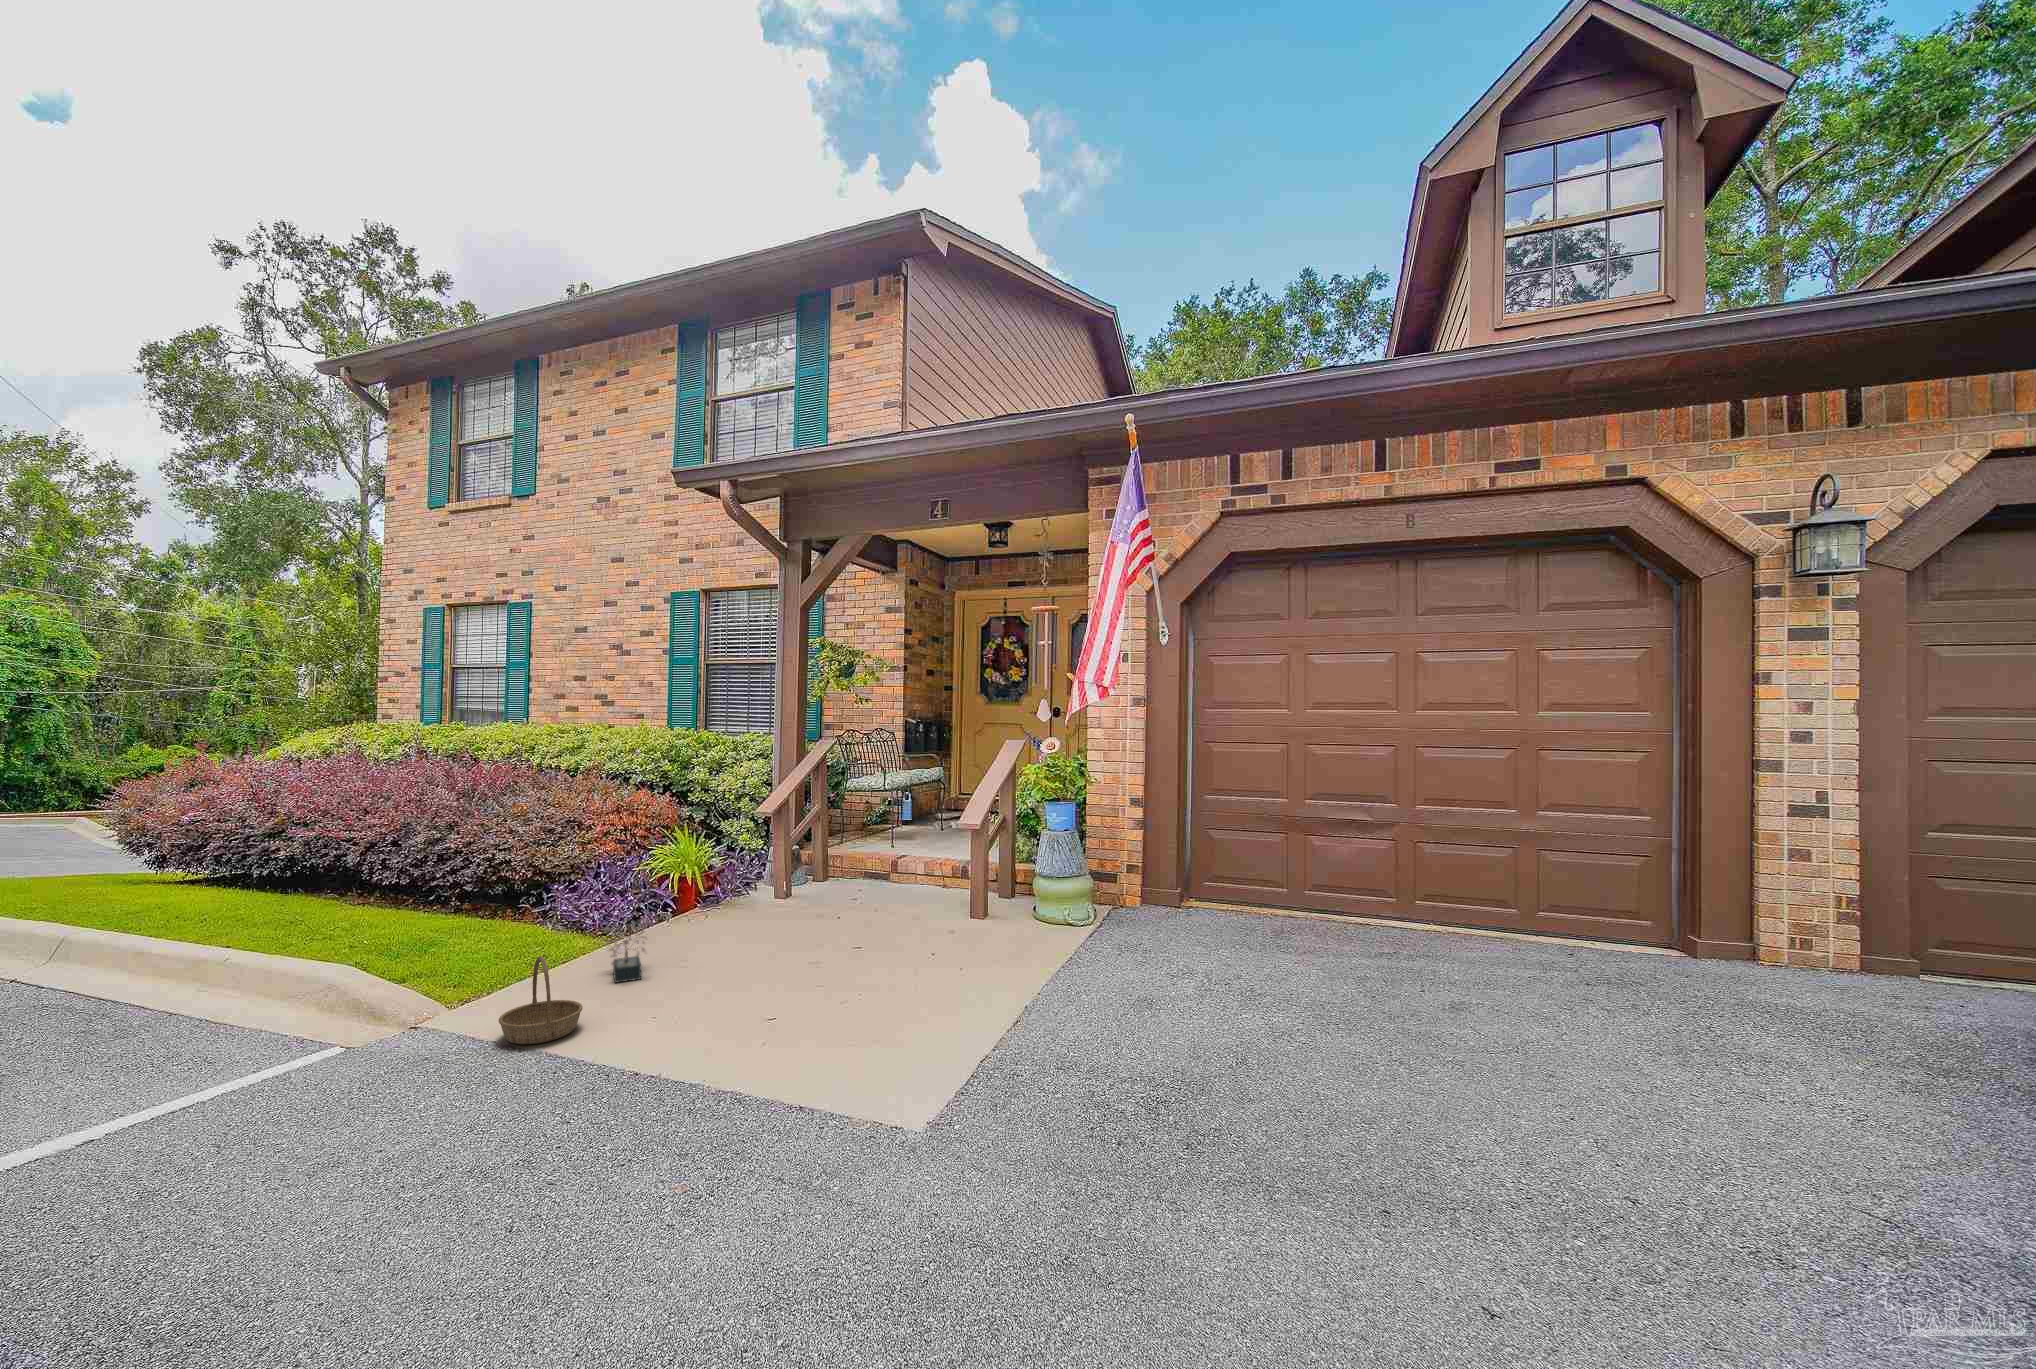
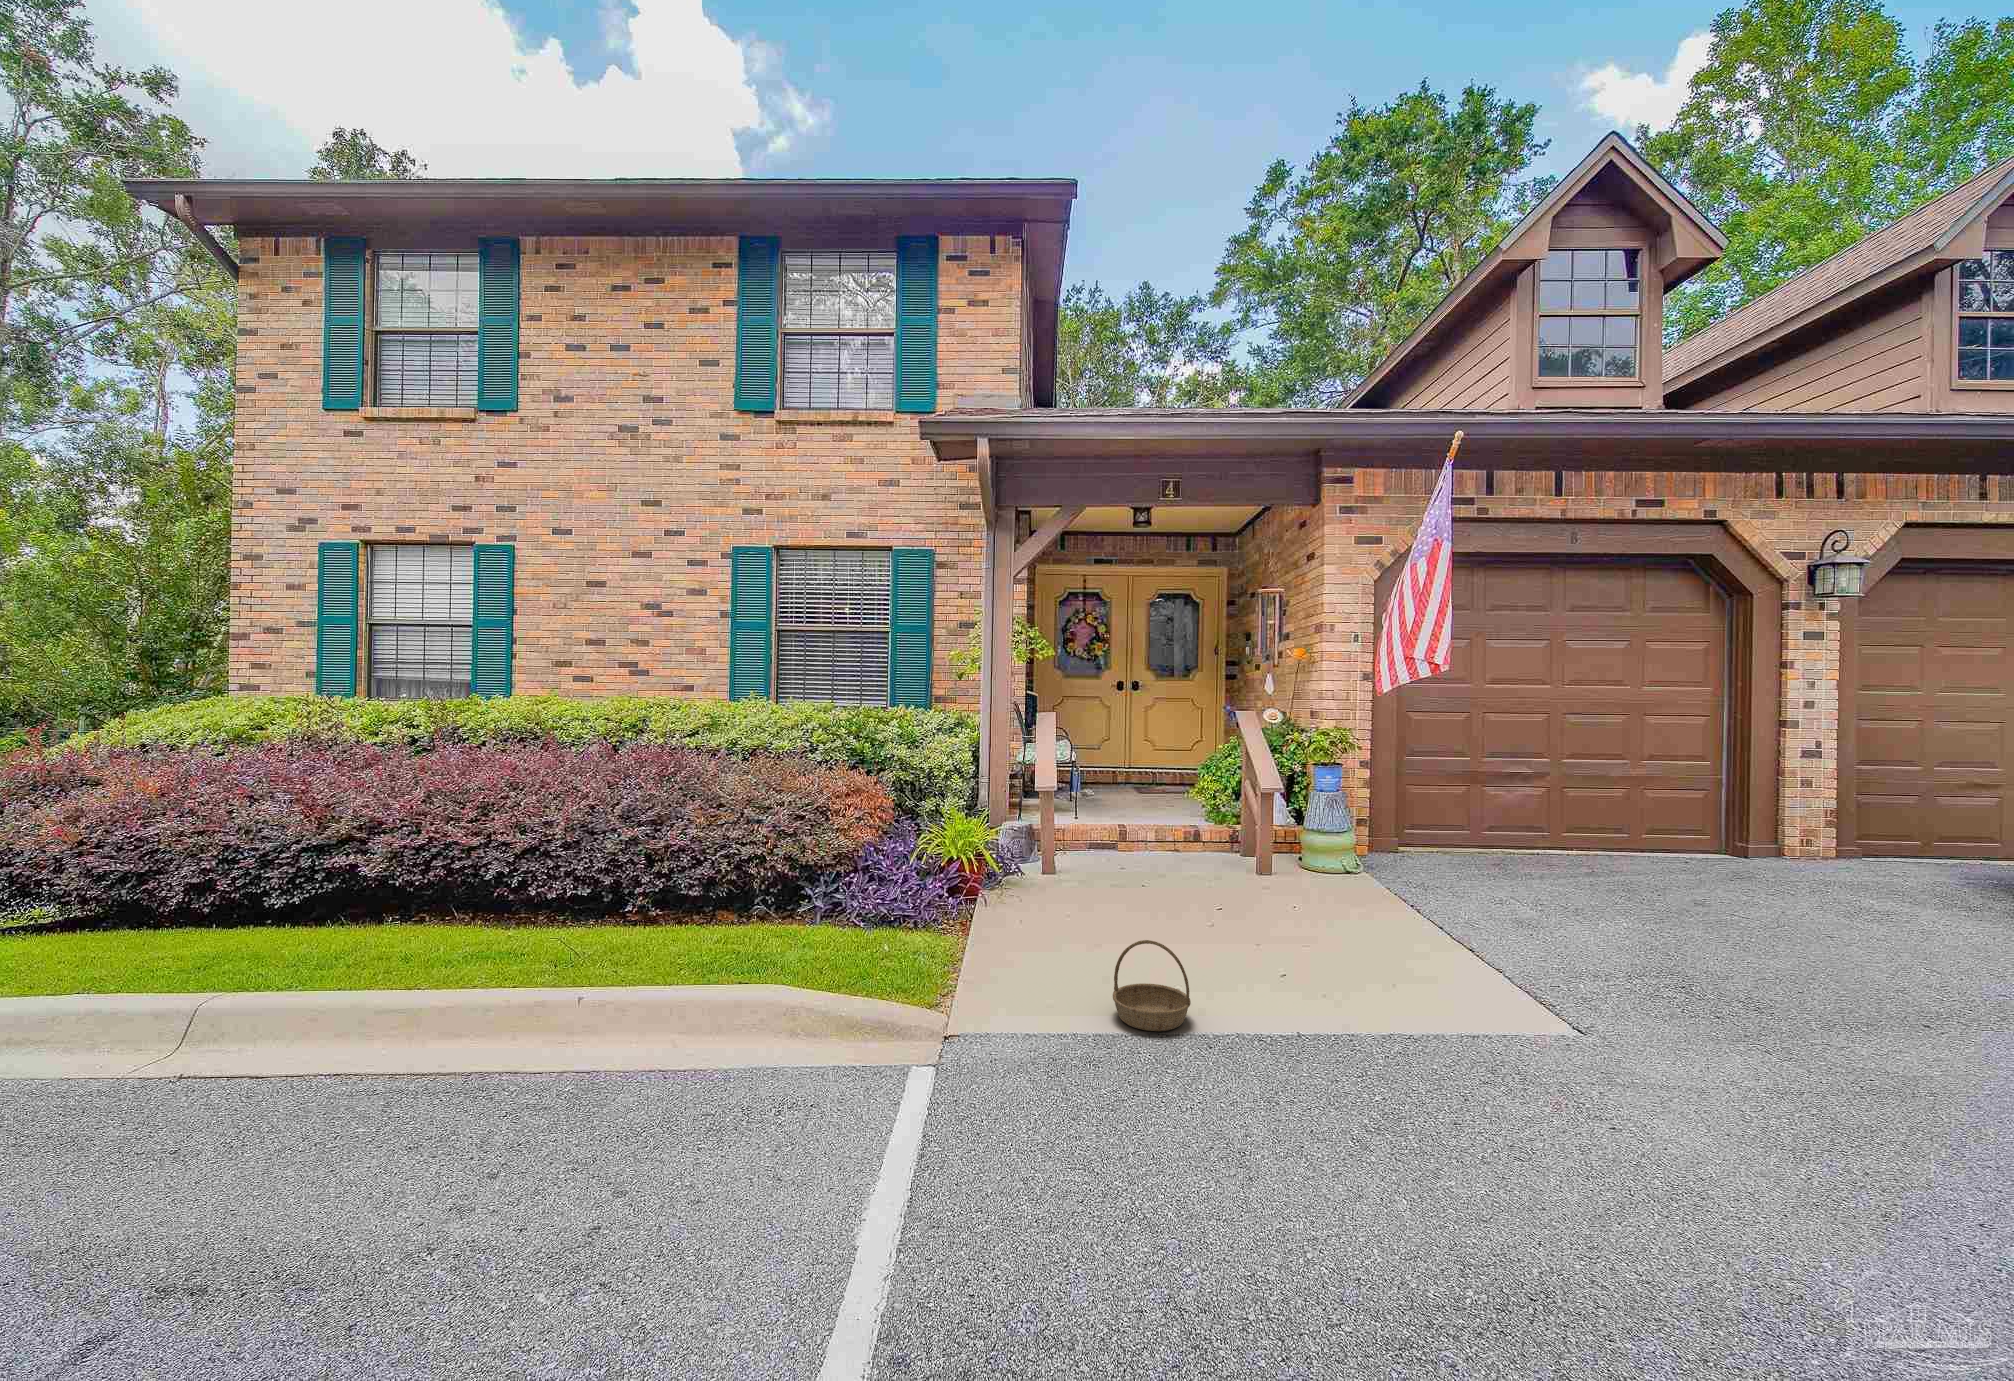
decorative plant: present [606,918,646,983] -> none [1035,898,1102,966]

